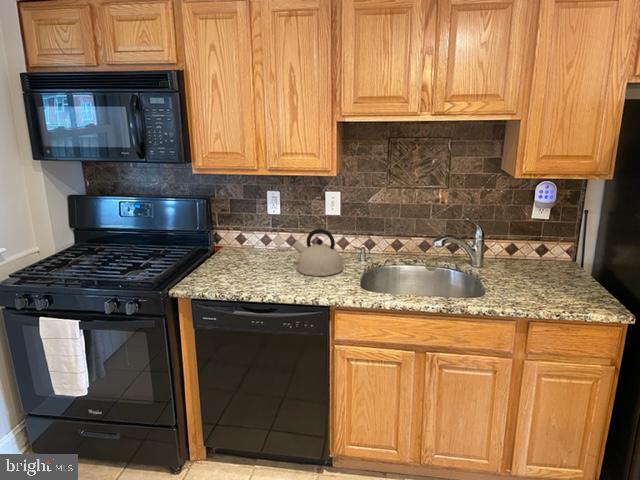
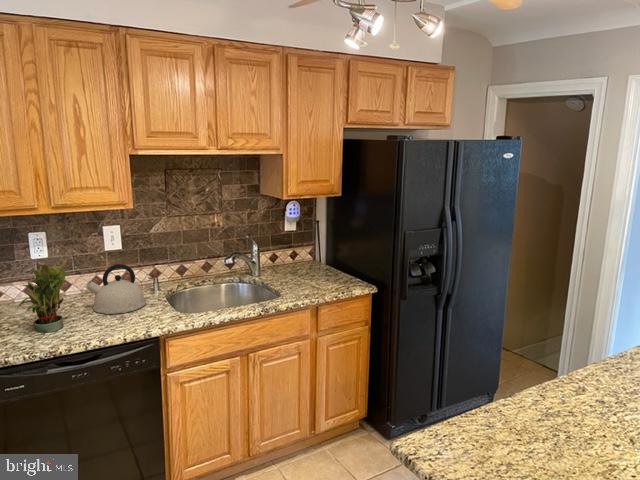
potted plant: none [228,216,268,279] -> present [17,259,68,332]

